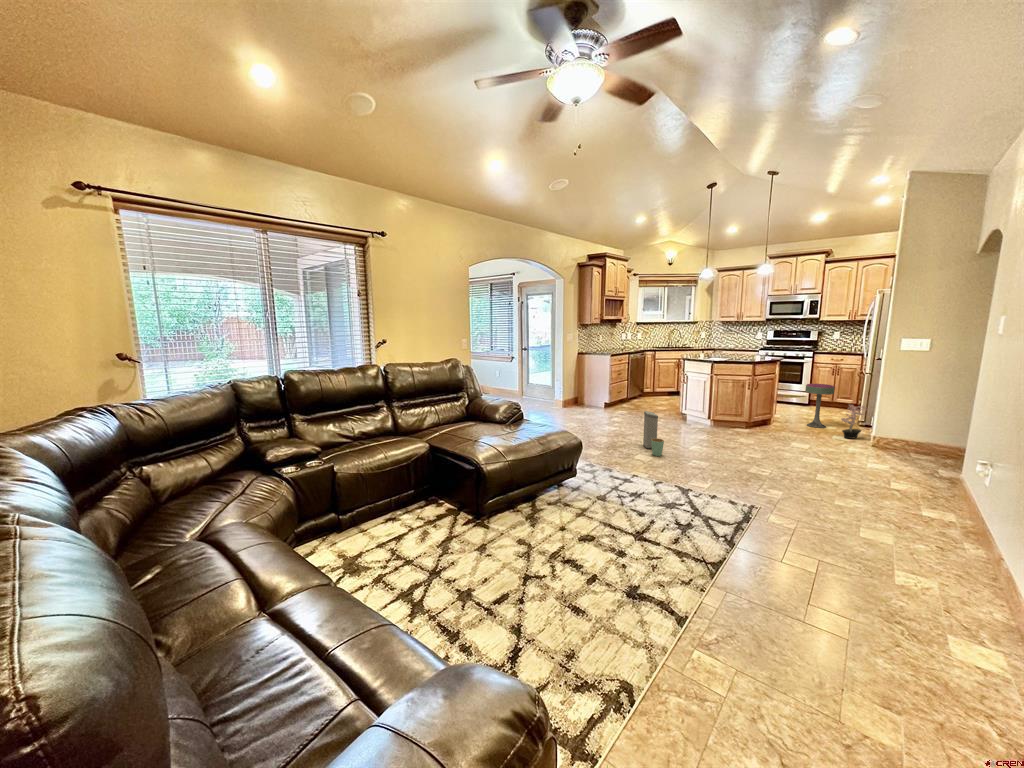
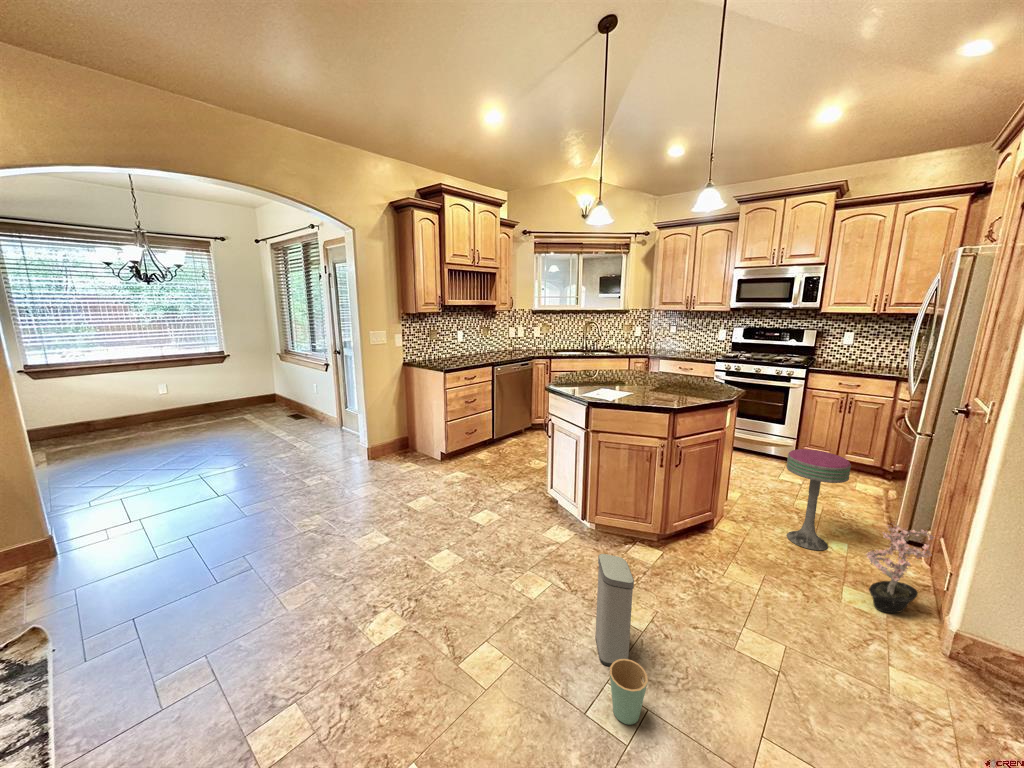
trash can: present [643,411,664,456] -> present [595,554,648,725]

